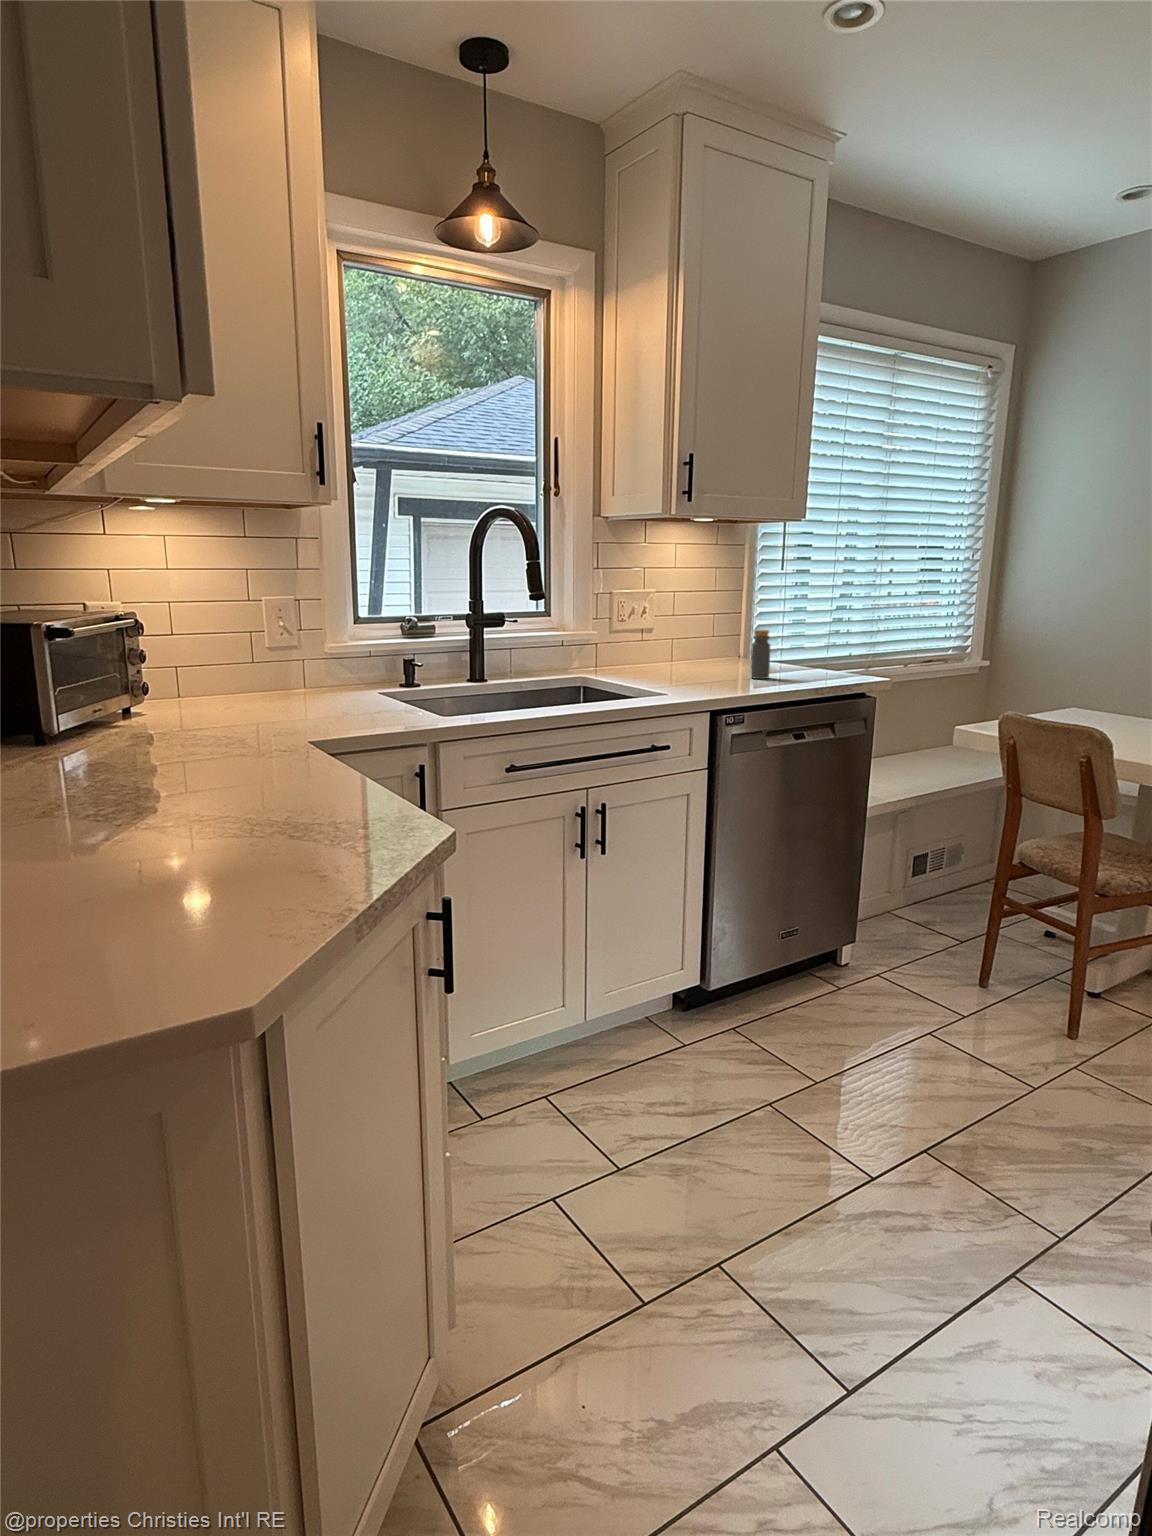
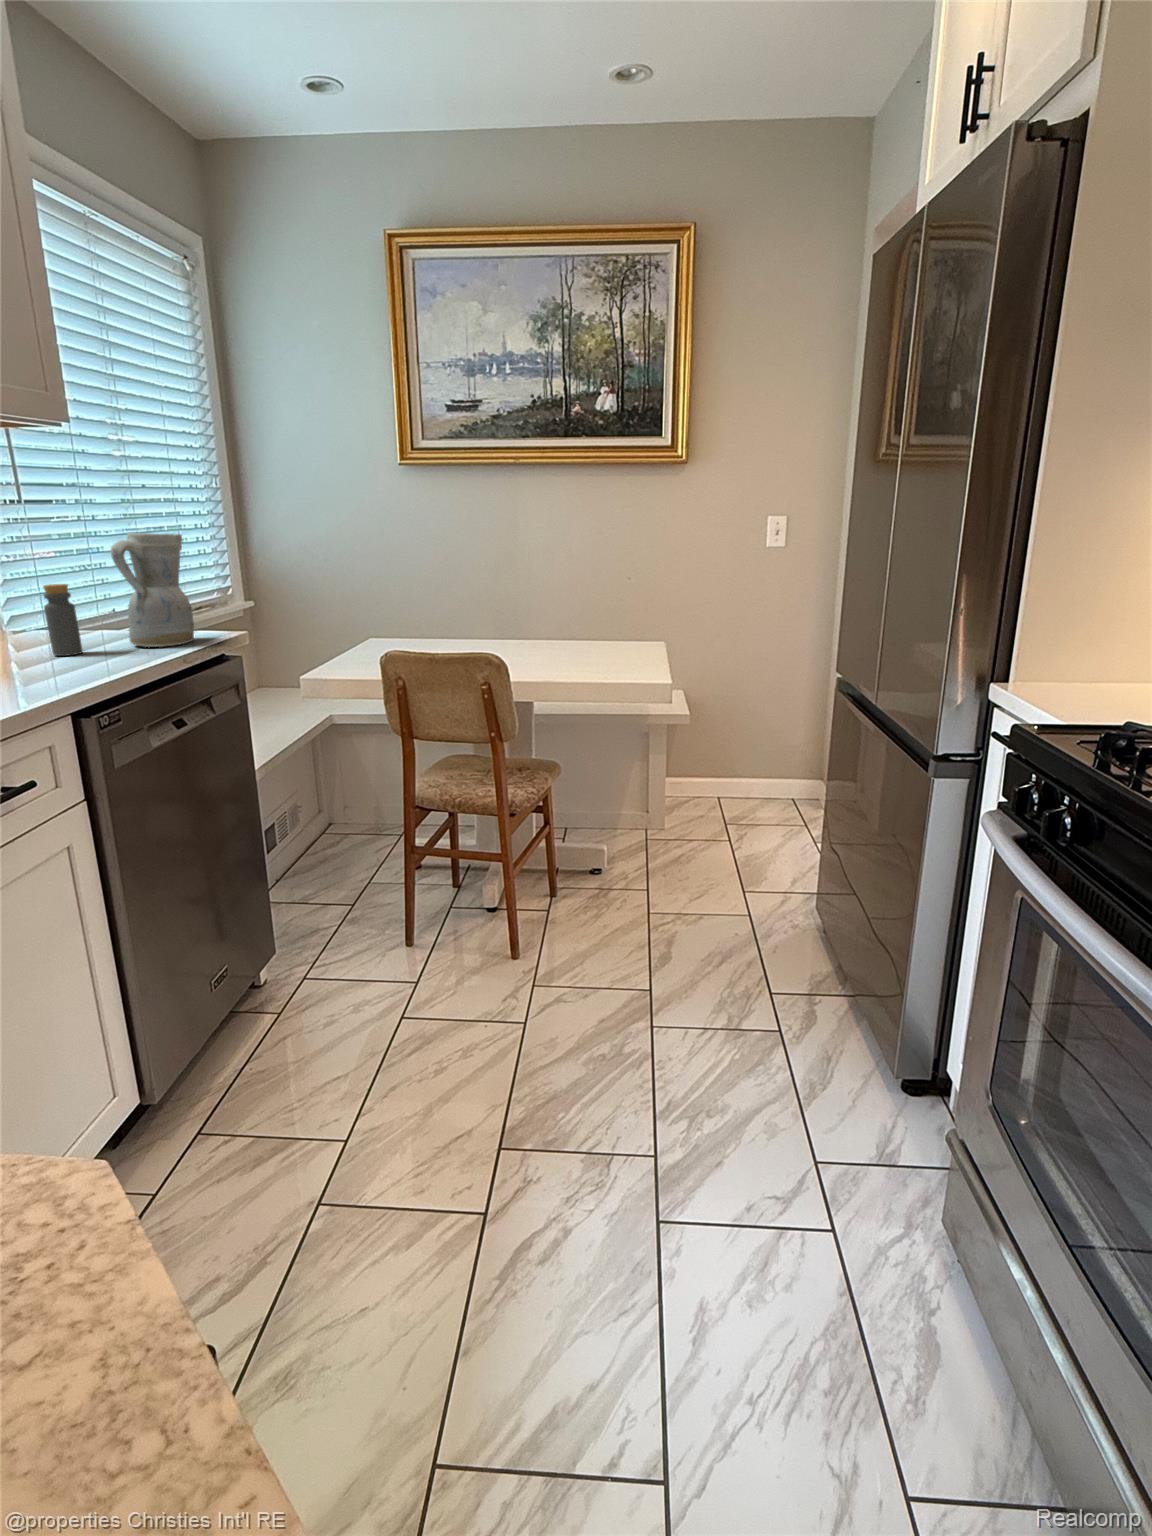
ceramic pitcher: none [797,596,854,680] -> present [111,533,194,647]

